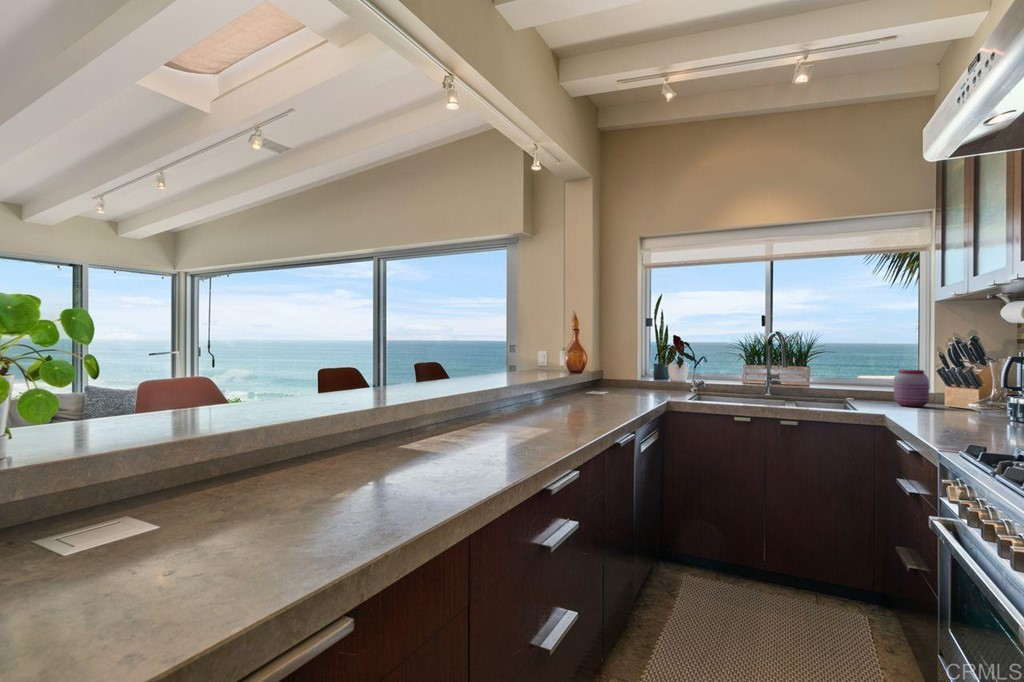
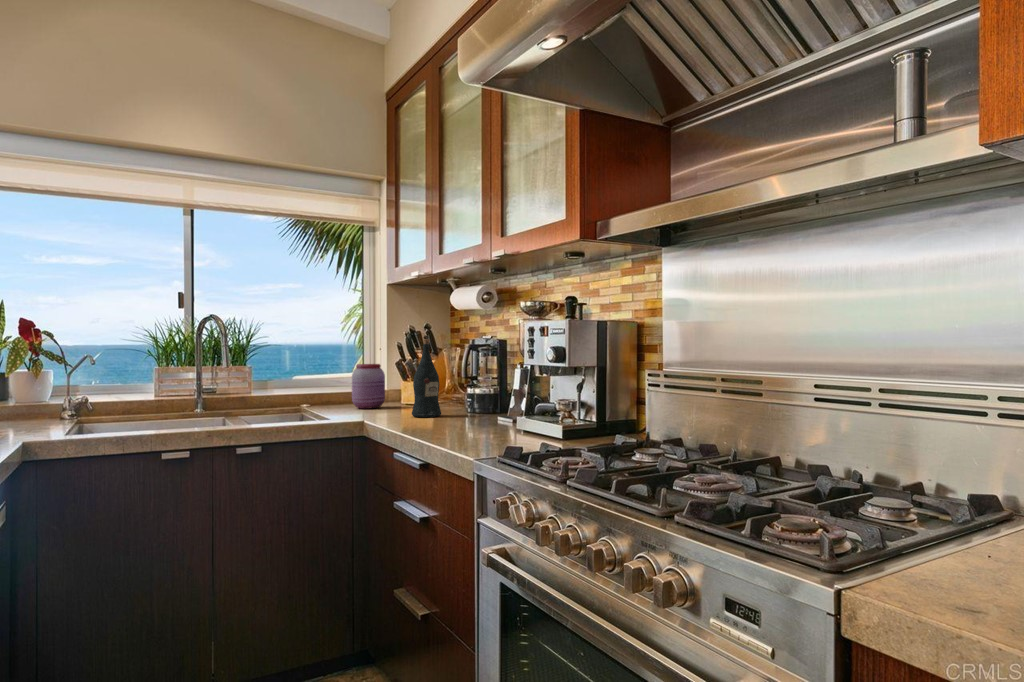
wine bottle: none [940,351,976,420] -> present [412,339,441,417]

